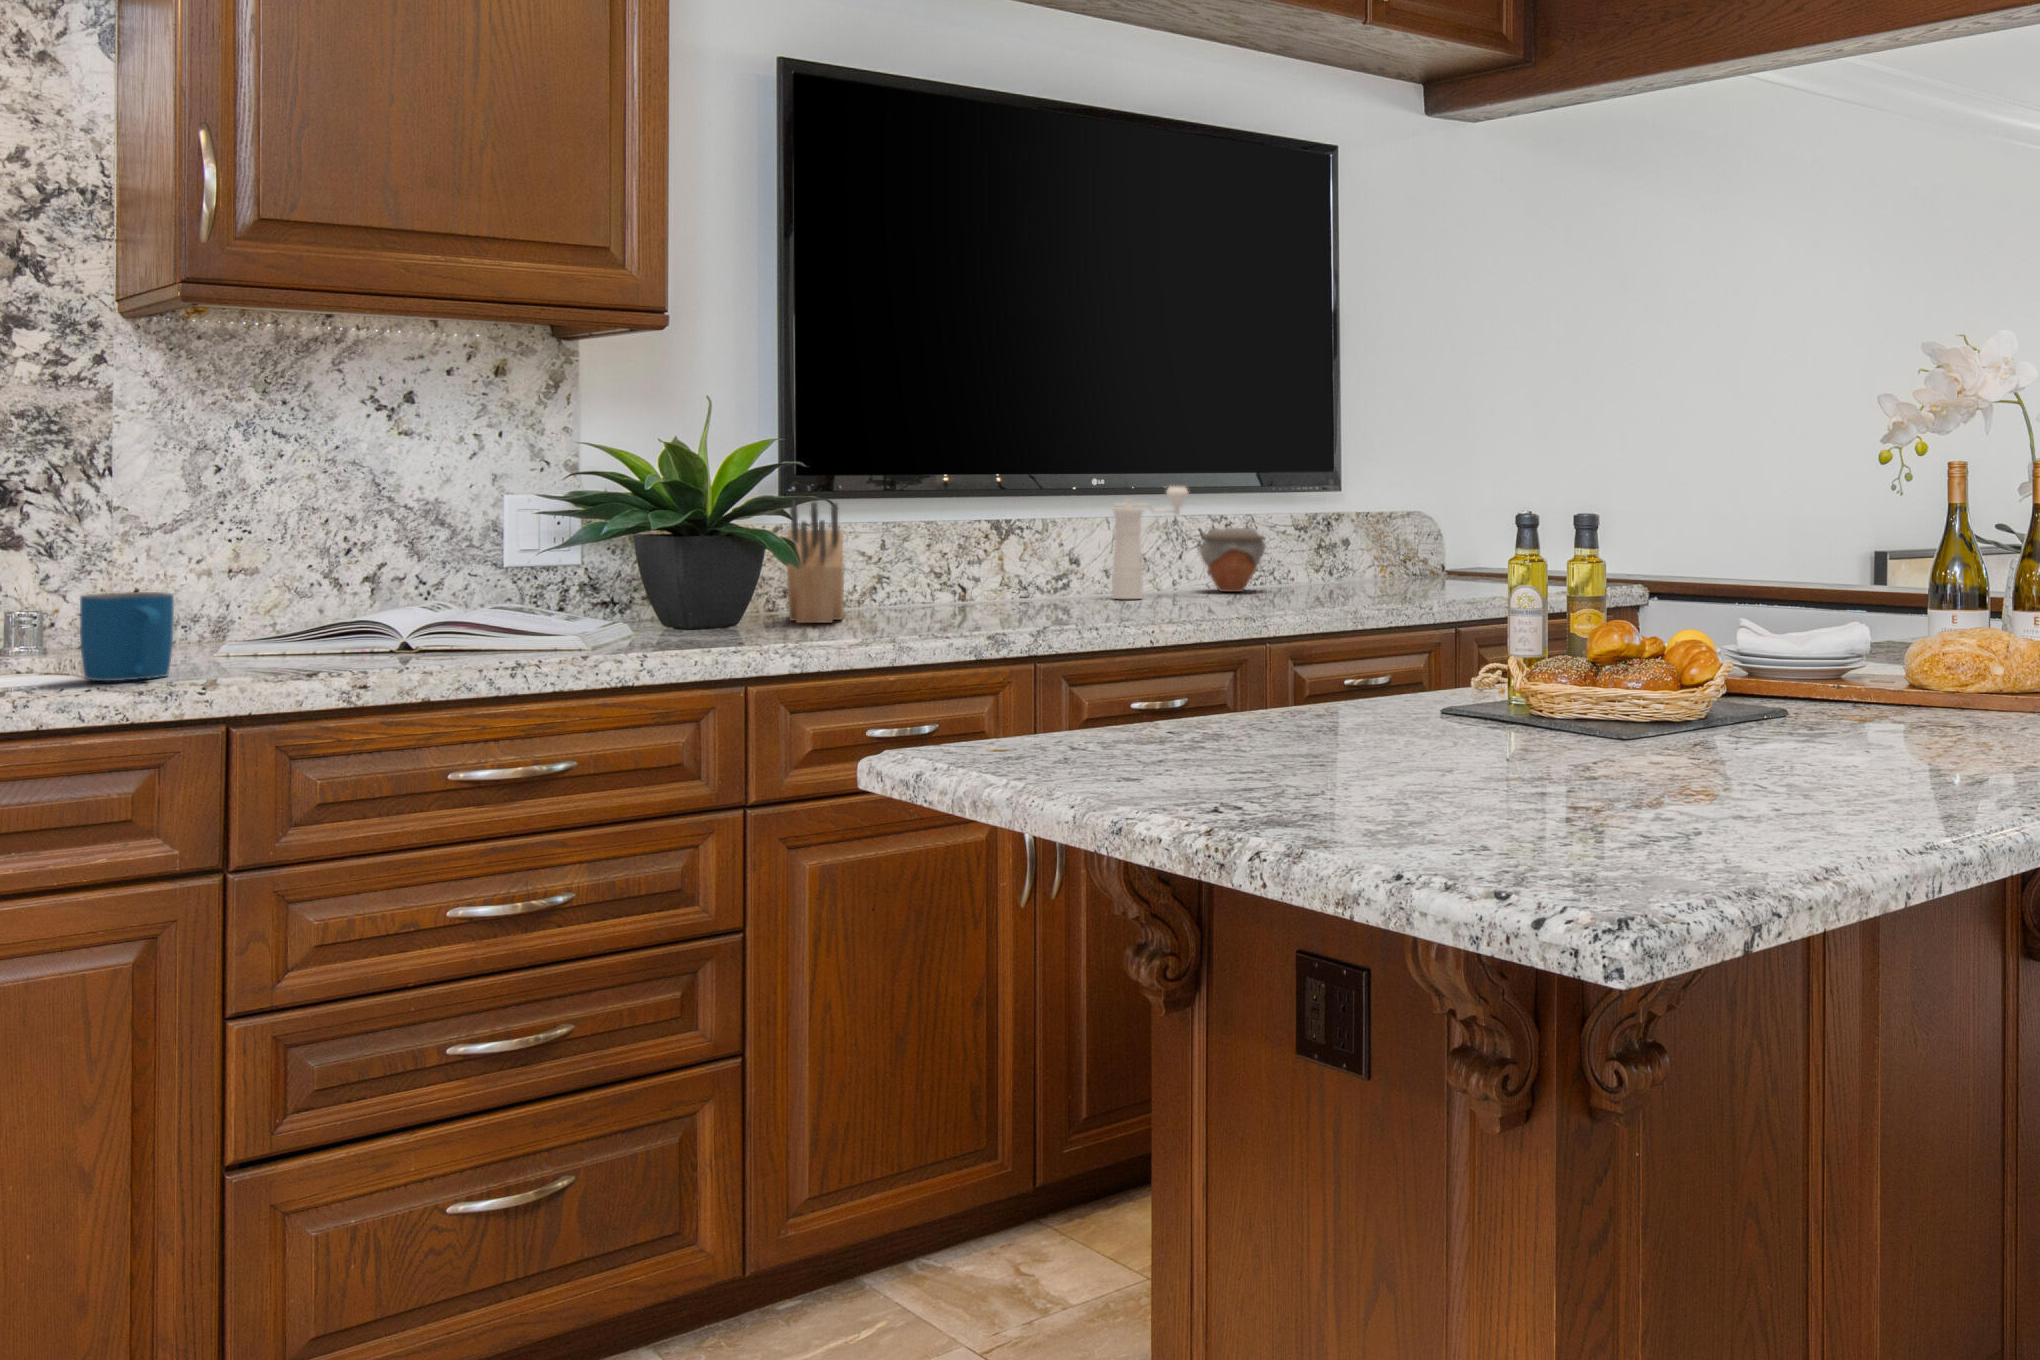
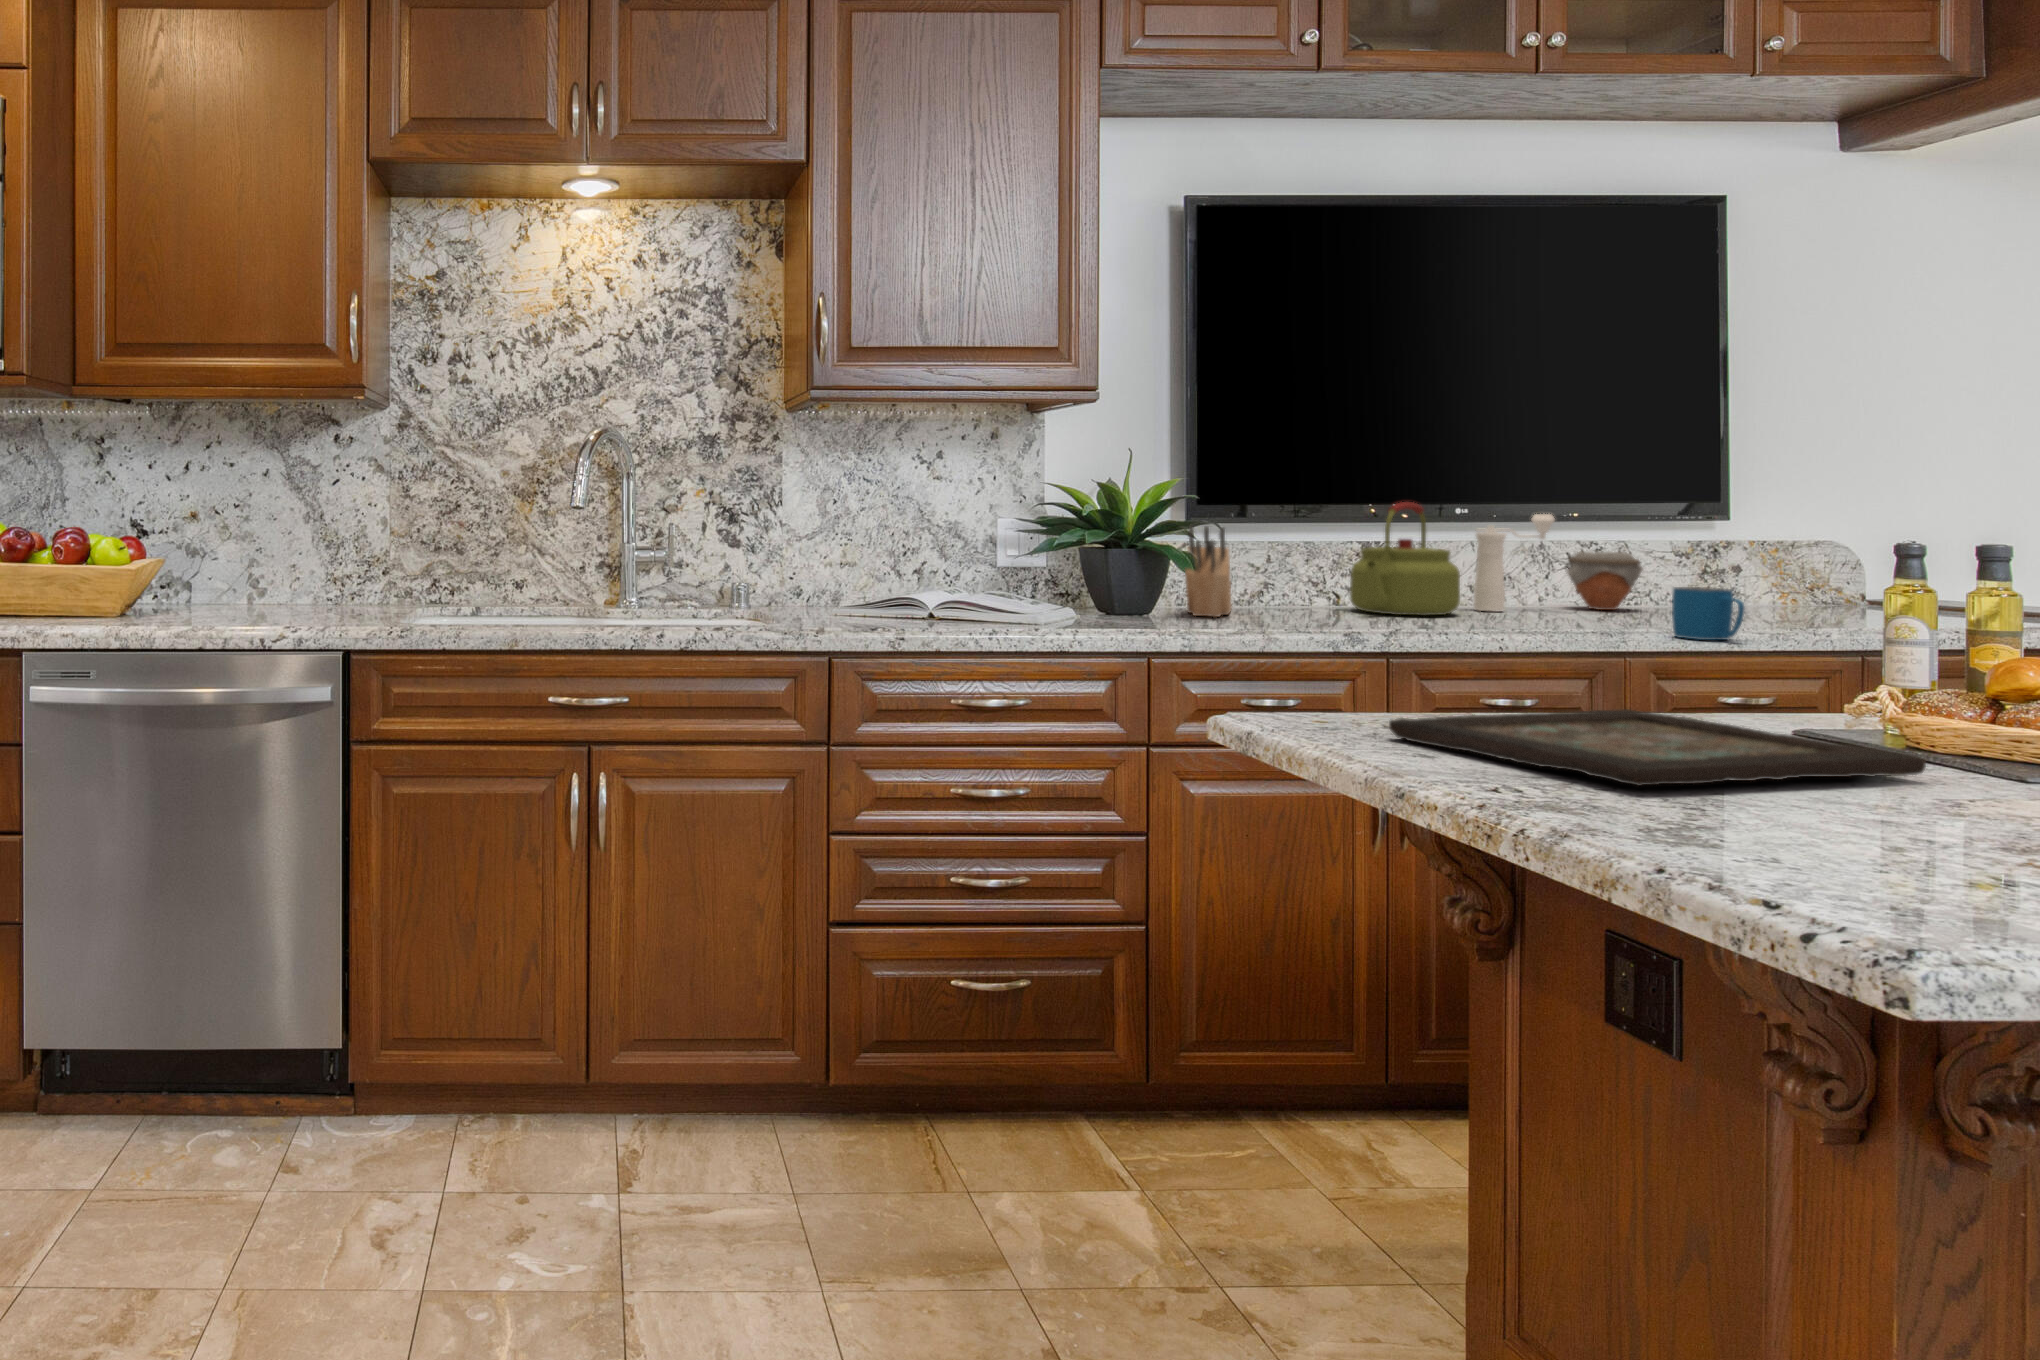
kettle: none [983,472,1100,608] -> present [1350,502,1460,615]
mug: present [80,592,174,681] -> present [1672,587,1745,640]
decorative tray: none [1073,699,1561,788] -> present [1389,709,1926,786]

